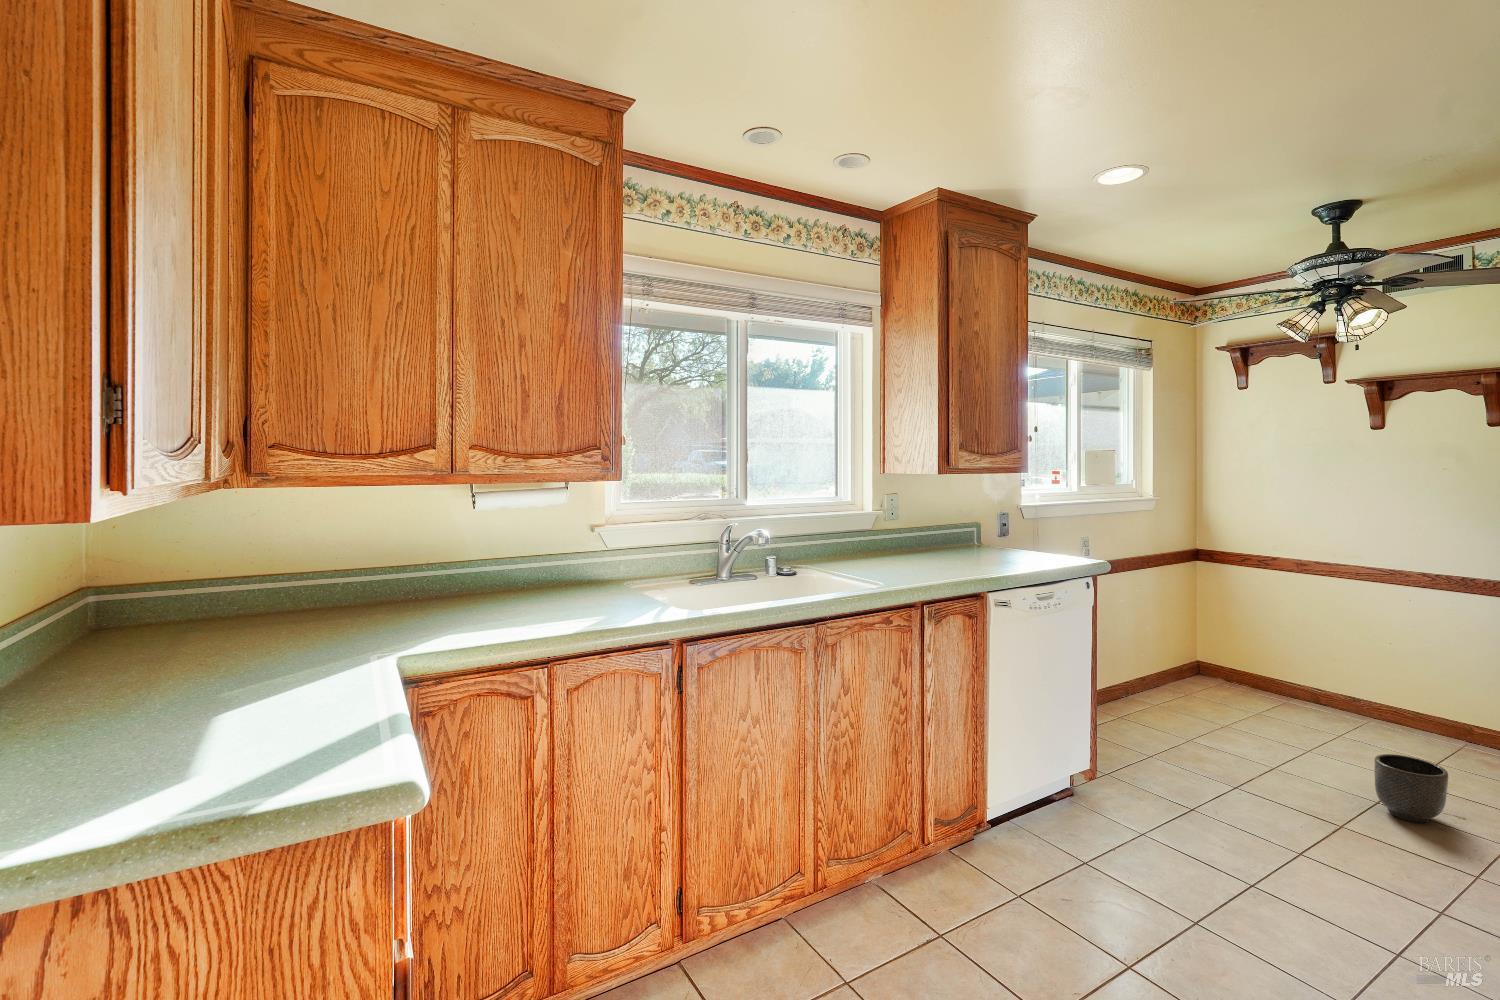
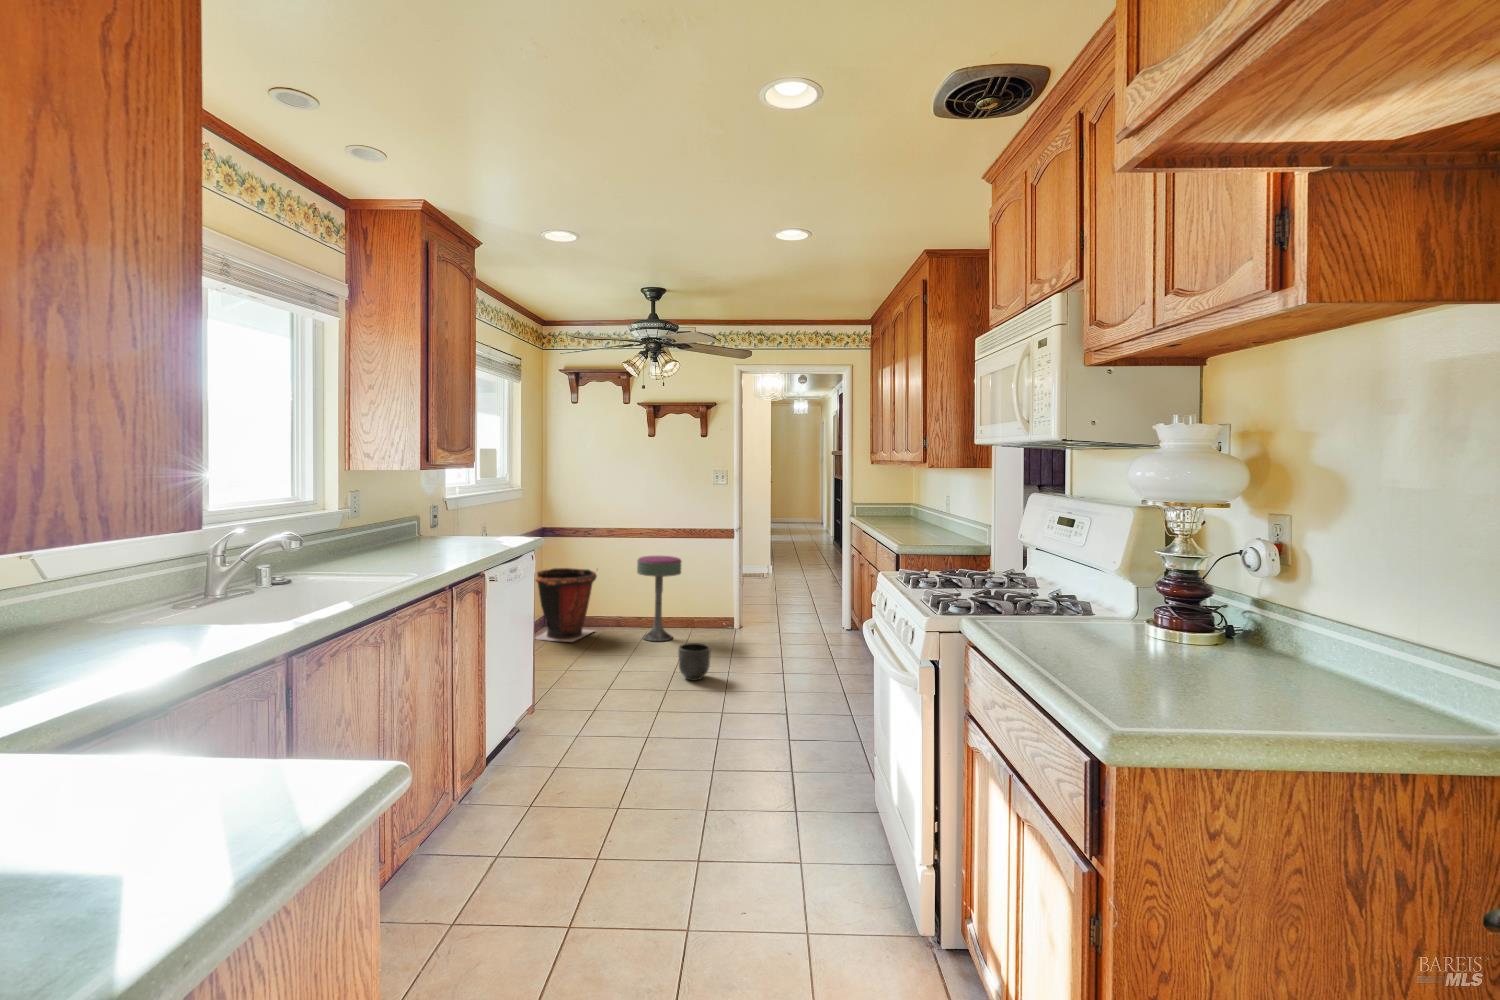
trash can: none [1168,604,1269,707] -> present [535,568,598,642]
bar stool: none [1336,605,1428,742] -> present [637,556,682,641]

